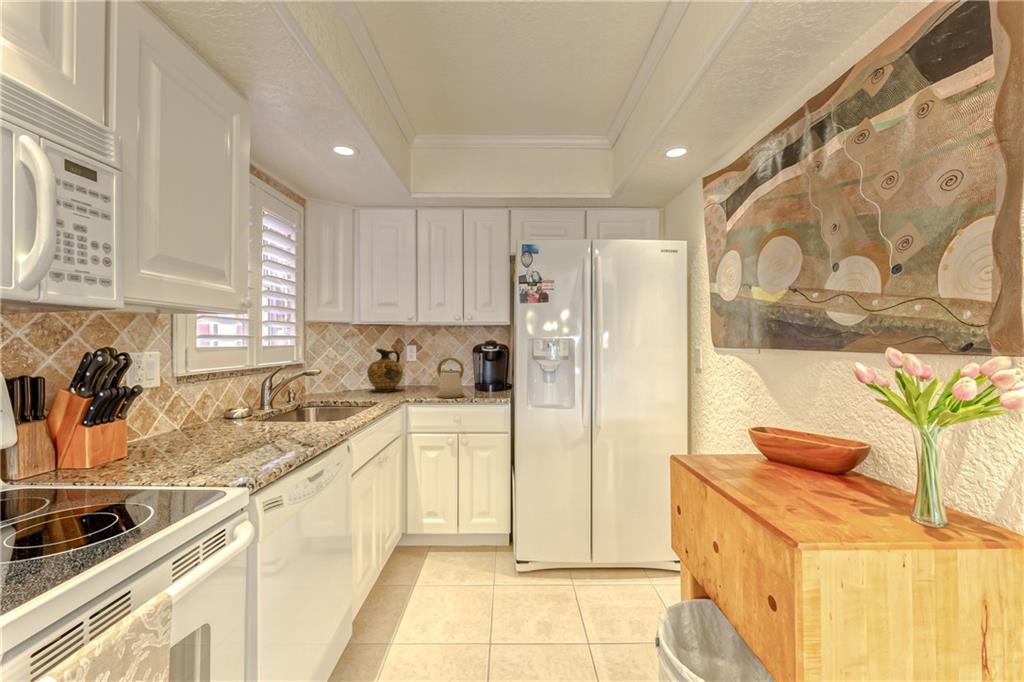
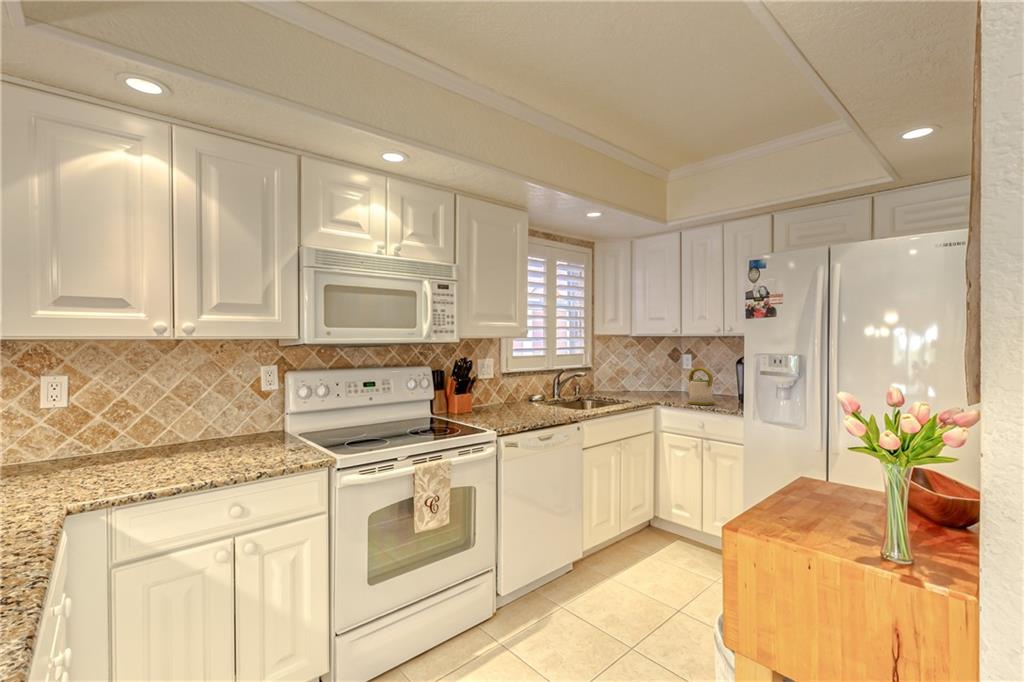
ceramic jug: present [367,349,403,391] -> none [642,357,672,394]

